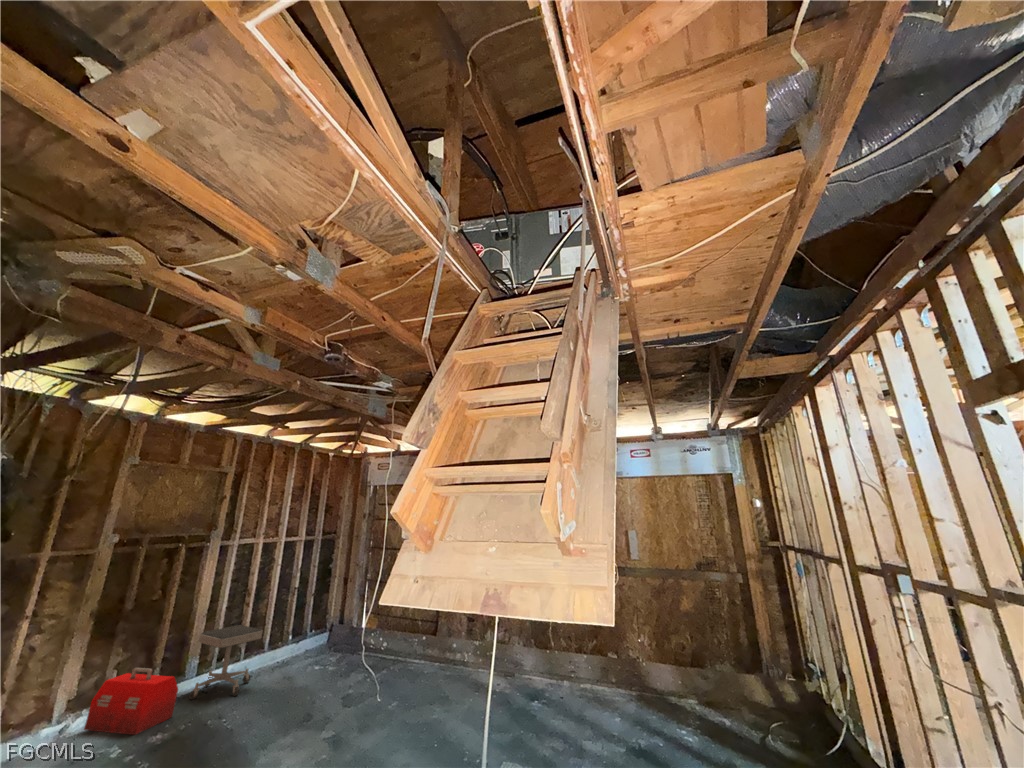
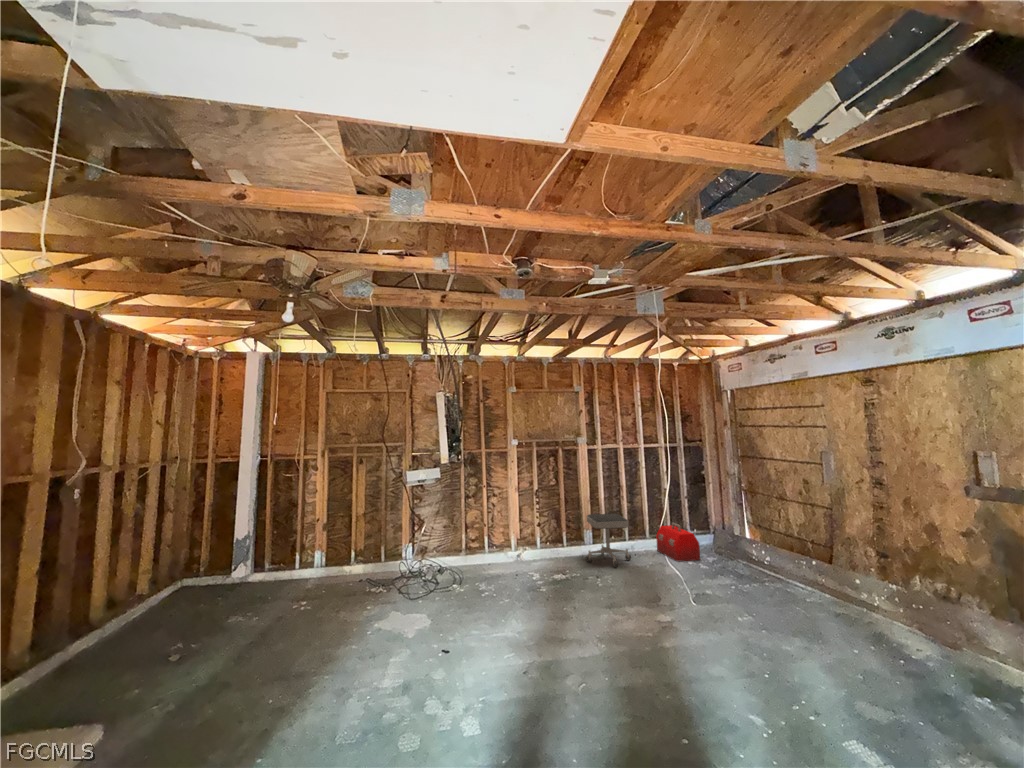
toolbox: present [84,668,178,735] -> present [656,523,700,561]

